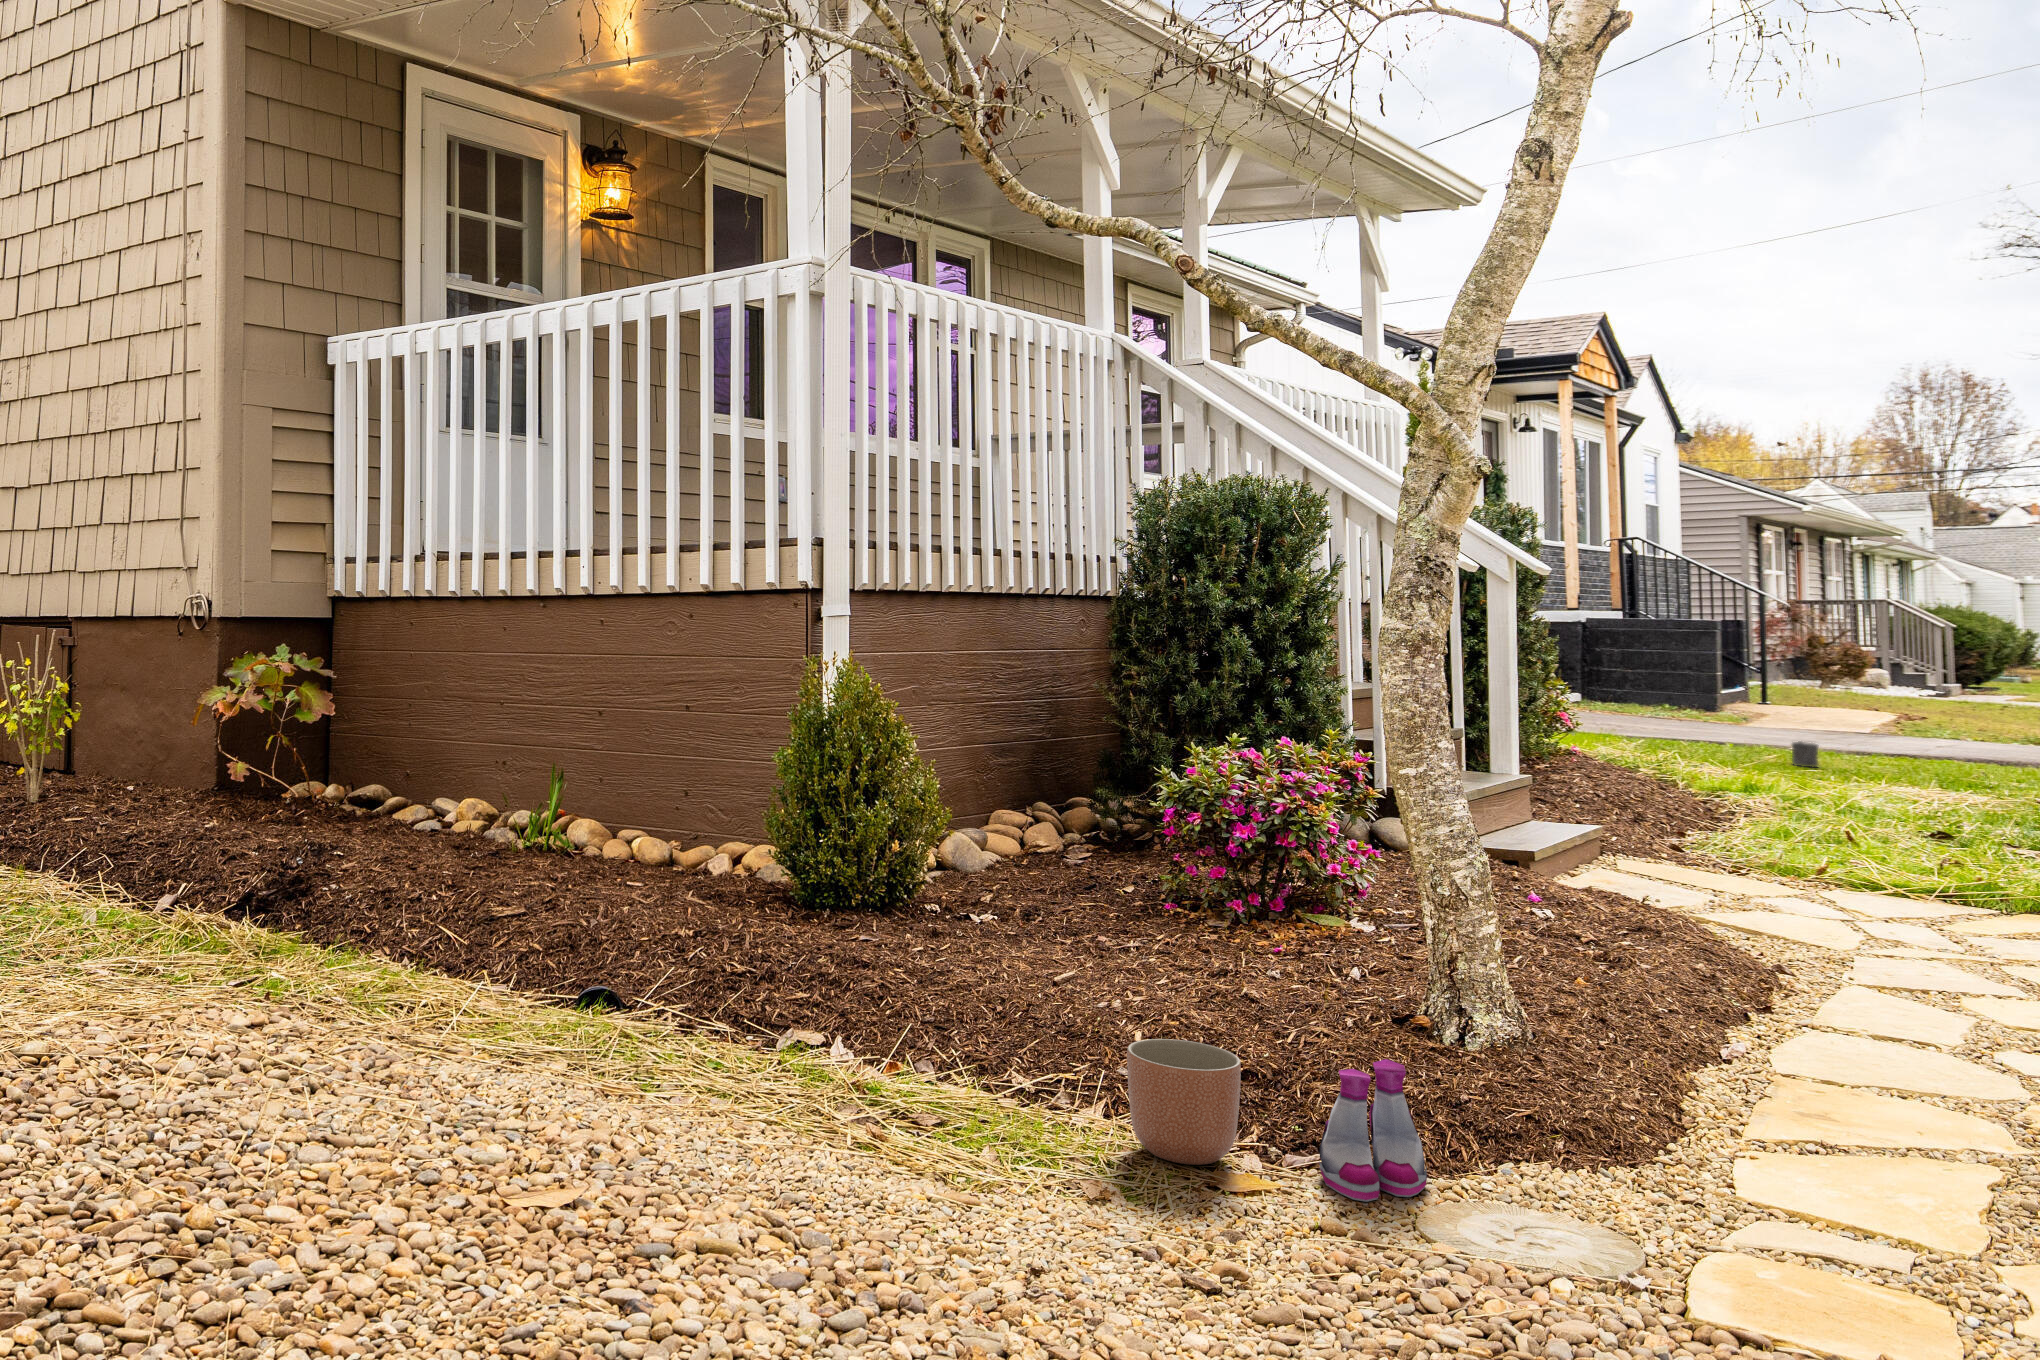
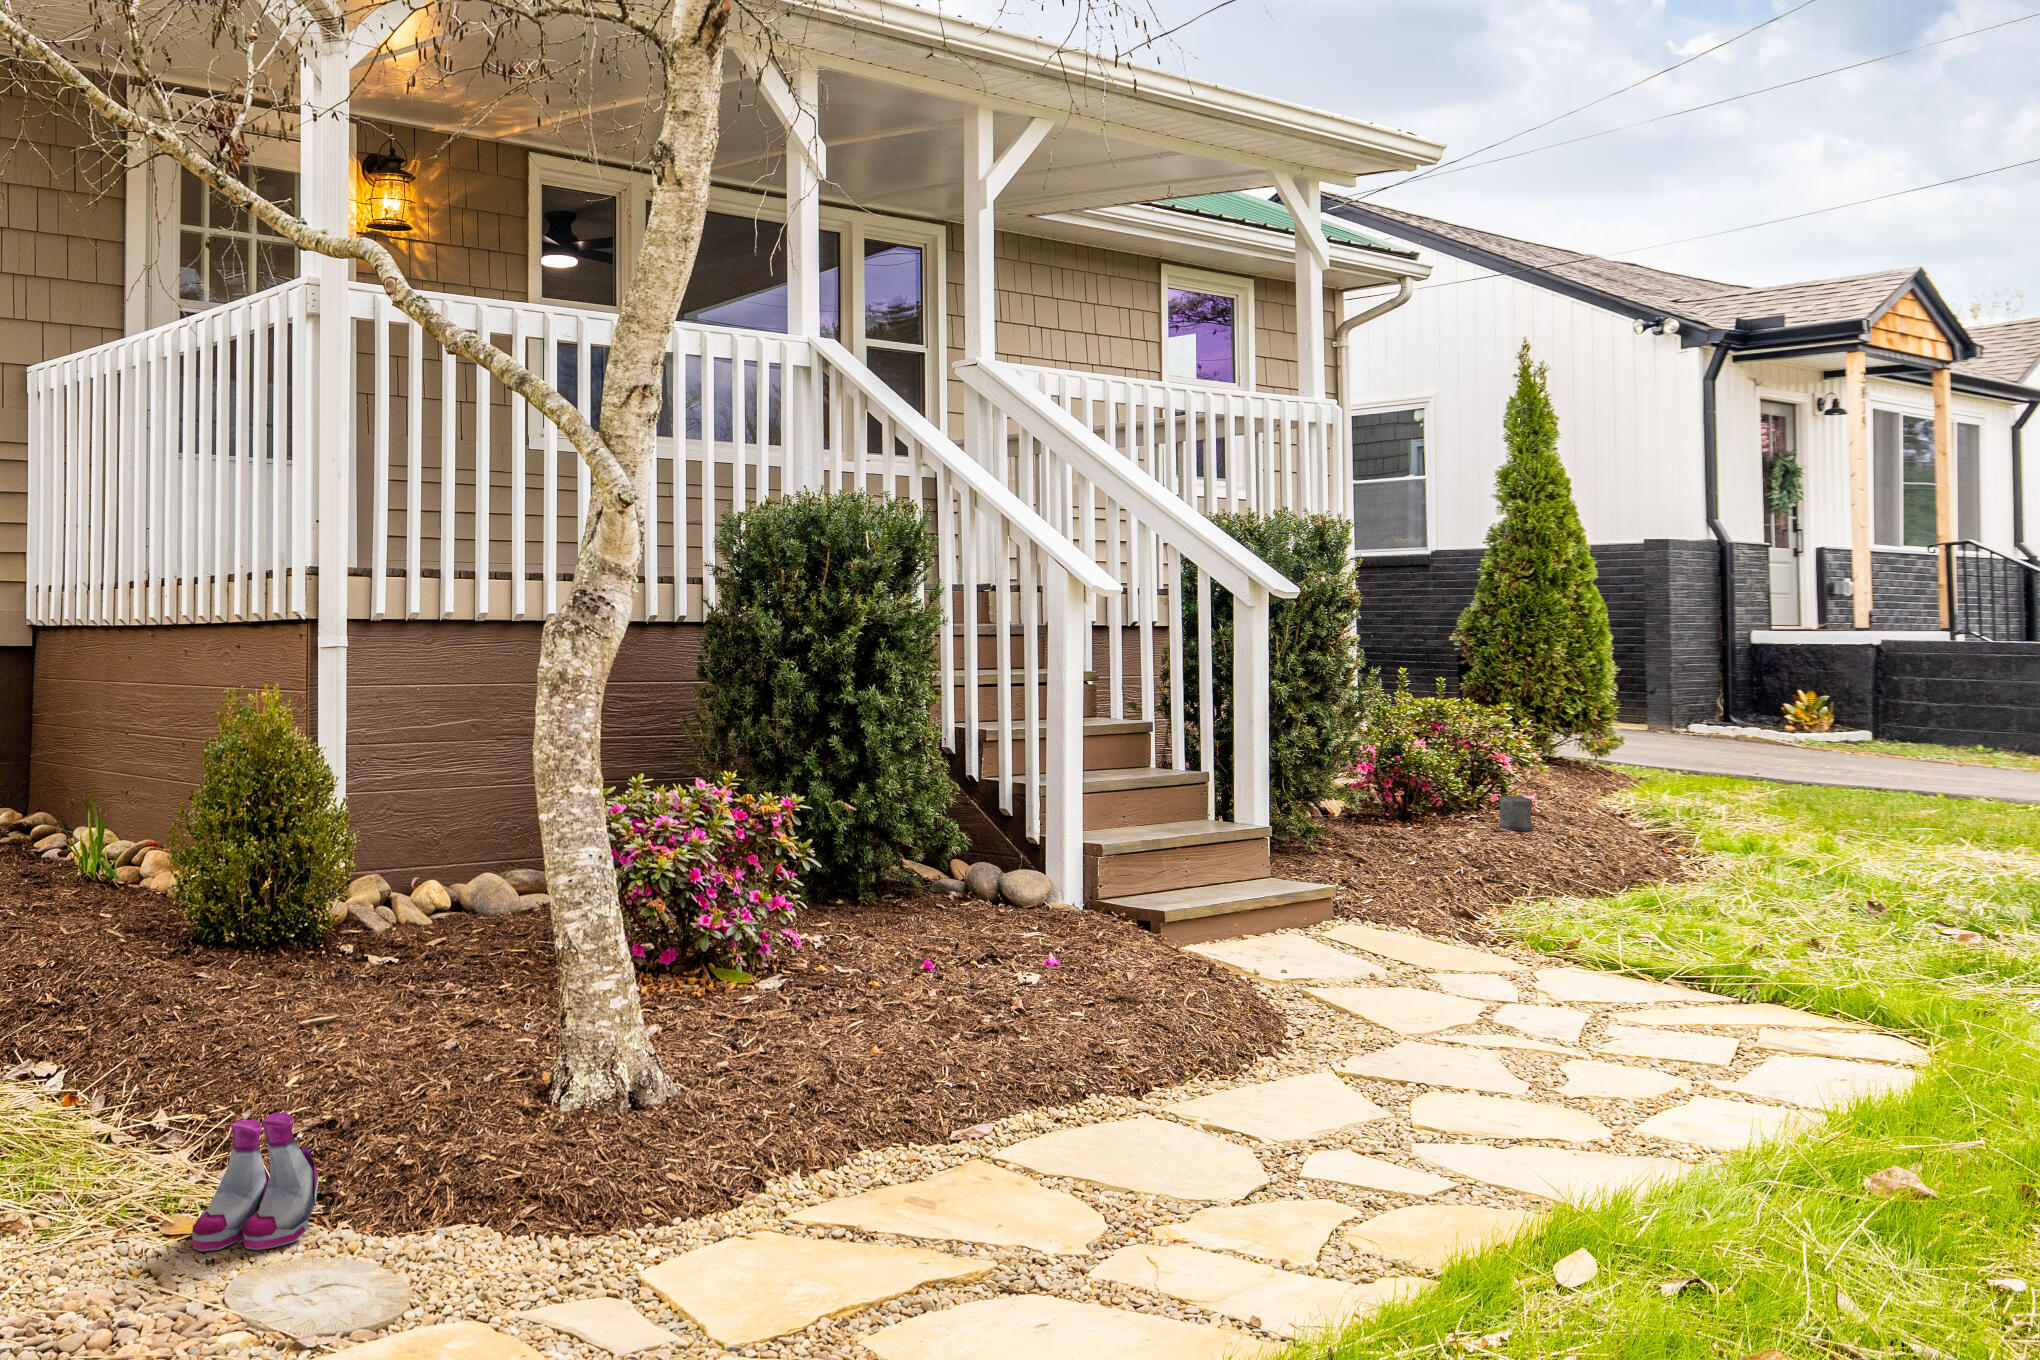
watering can: present [1792,741,1818,767] -> present [1499,795,1533,831]
planter: present [1127,1039,1241,1165] -> none [69,1081,176,1206]

